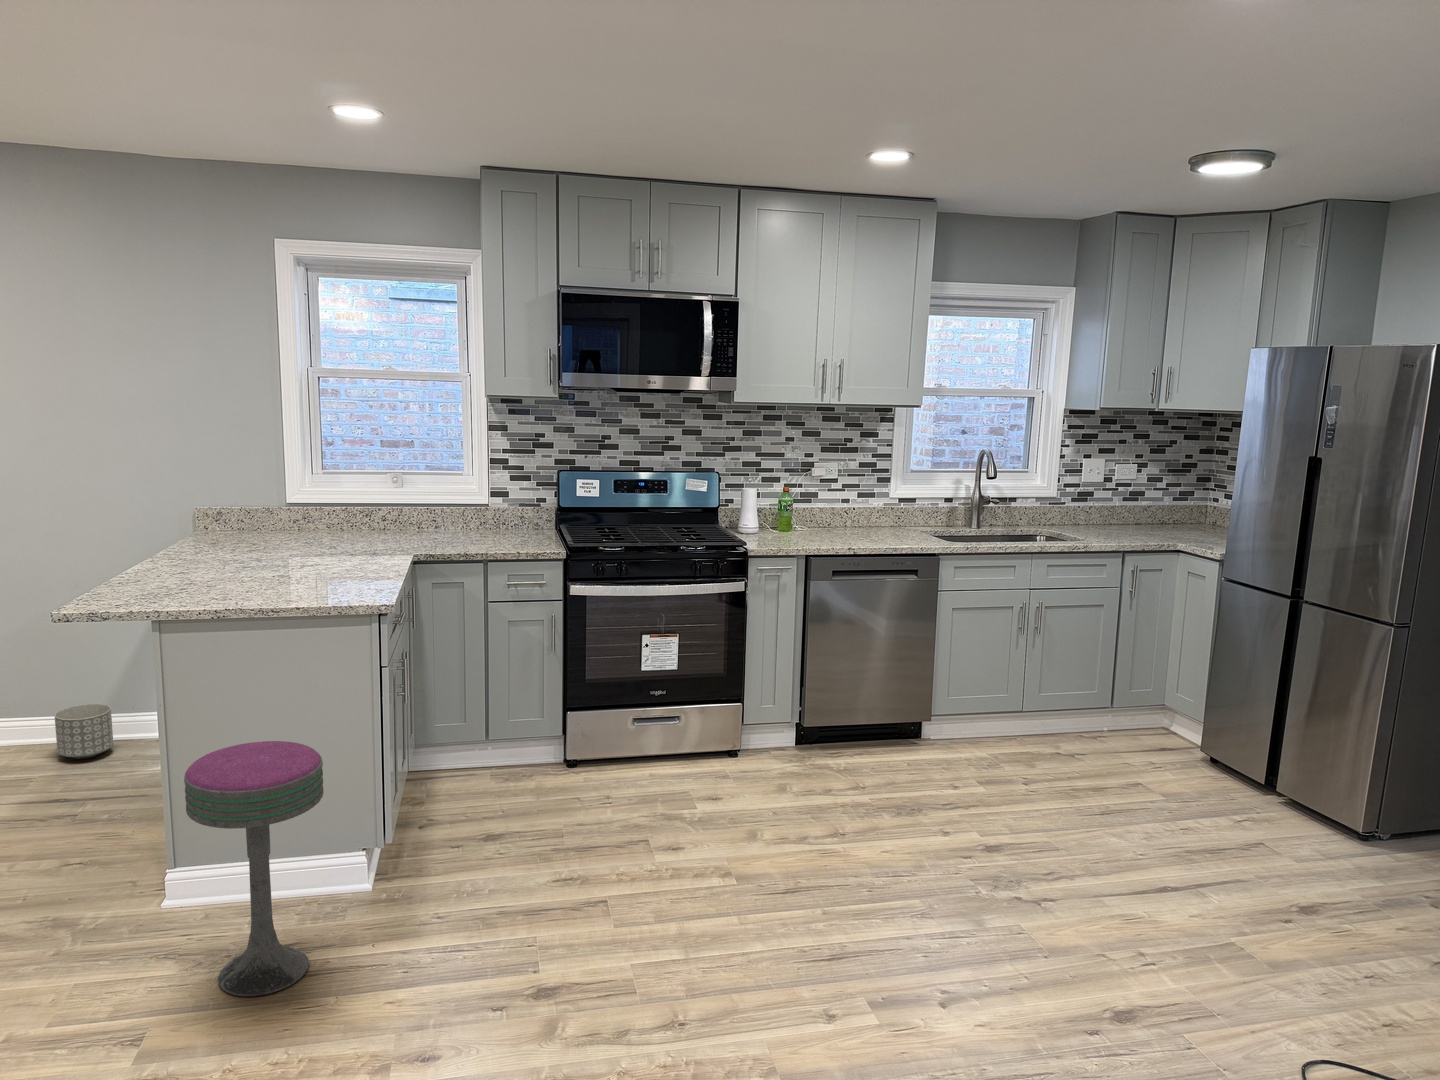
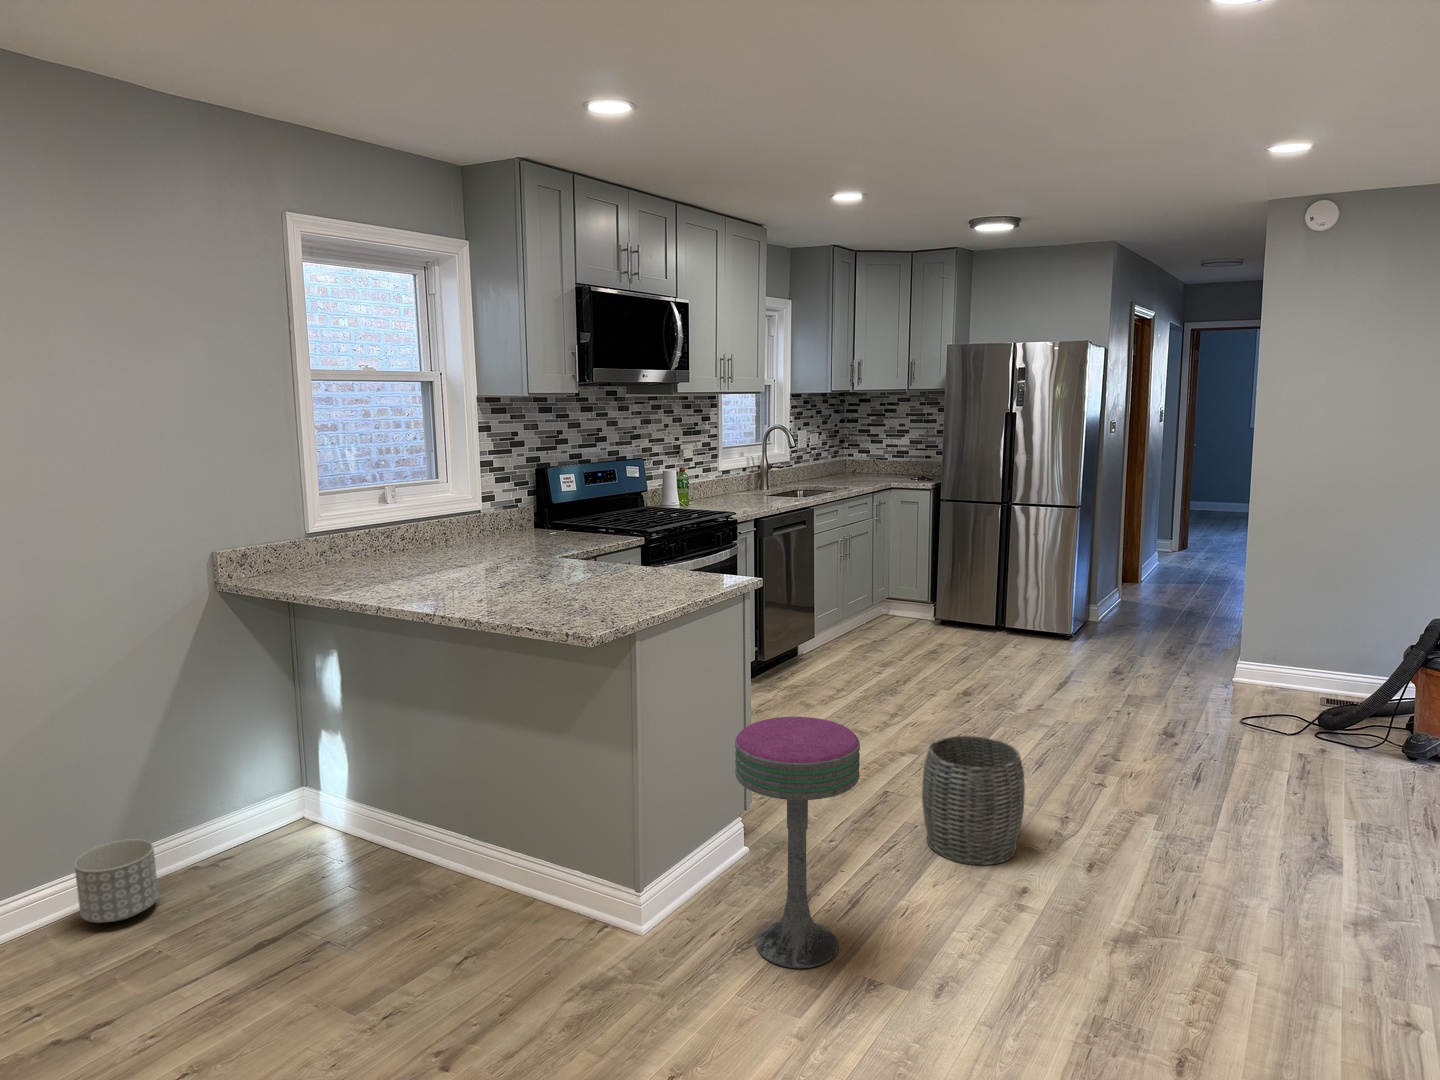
woven basket: none [522,843,644,1012] -> present [922,736,1025,865]

